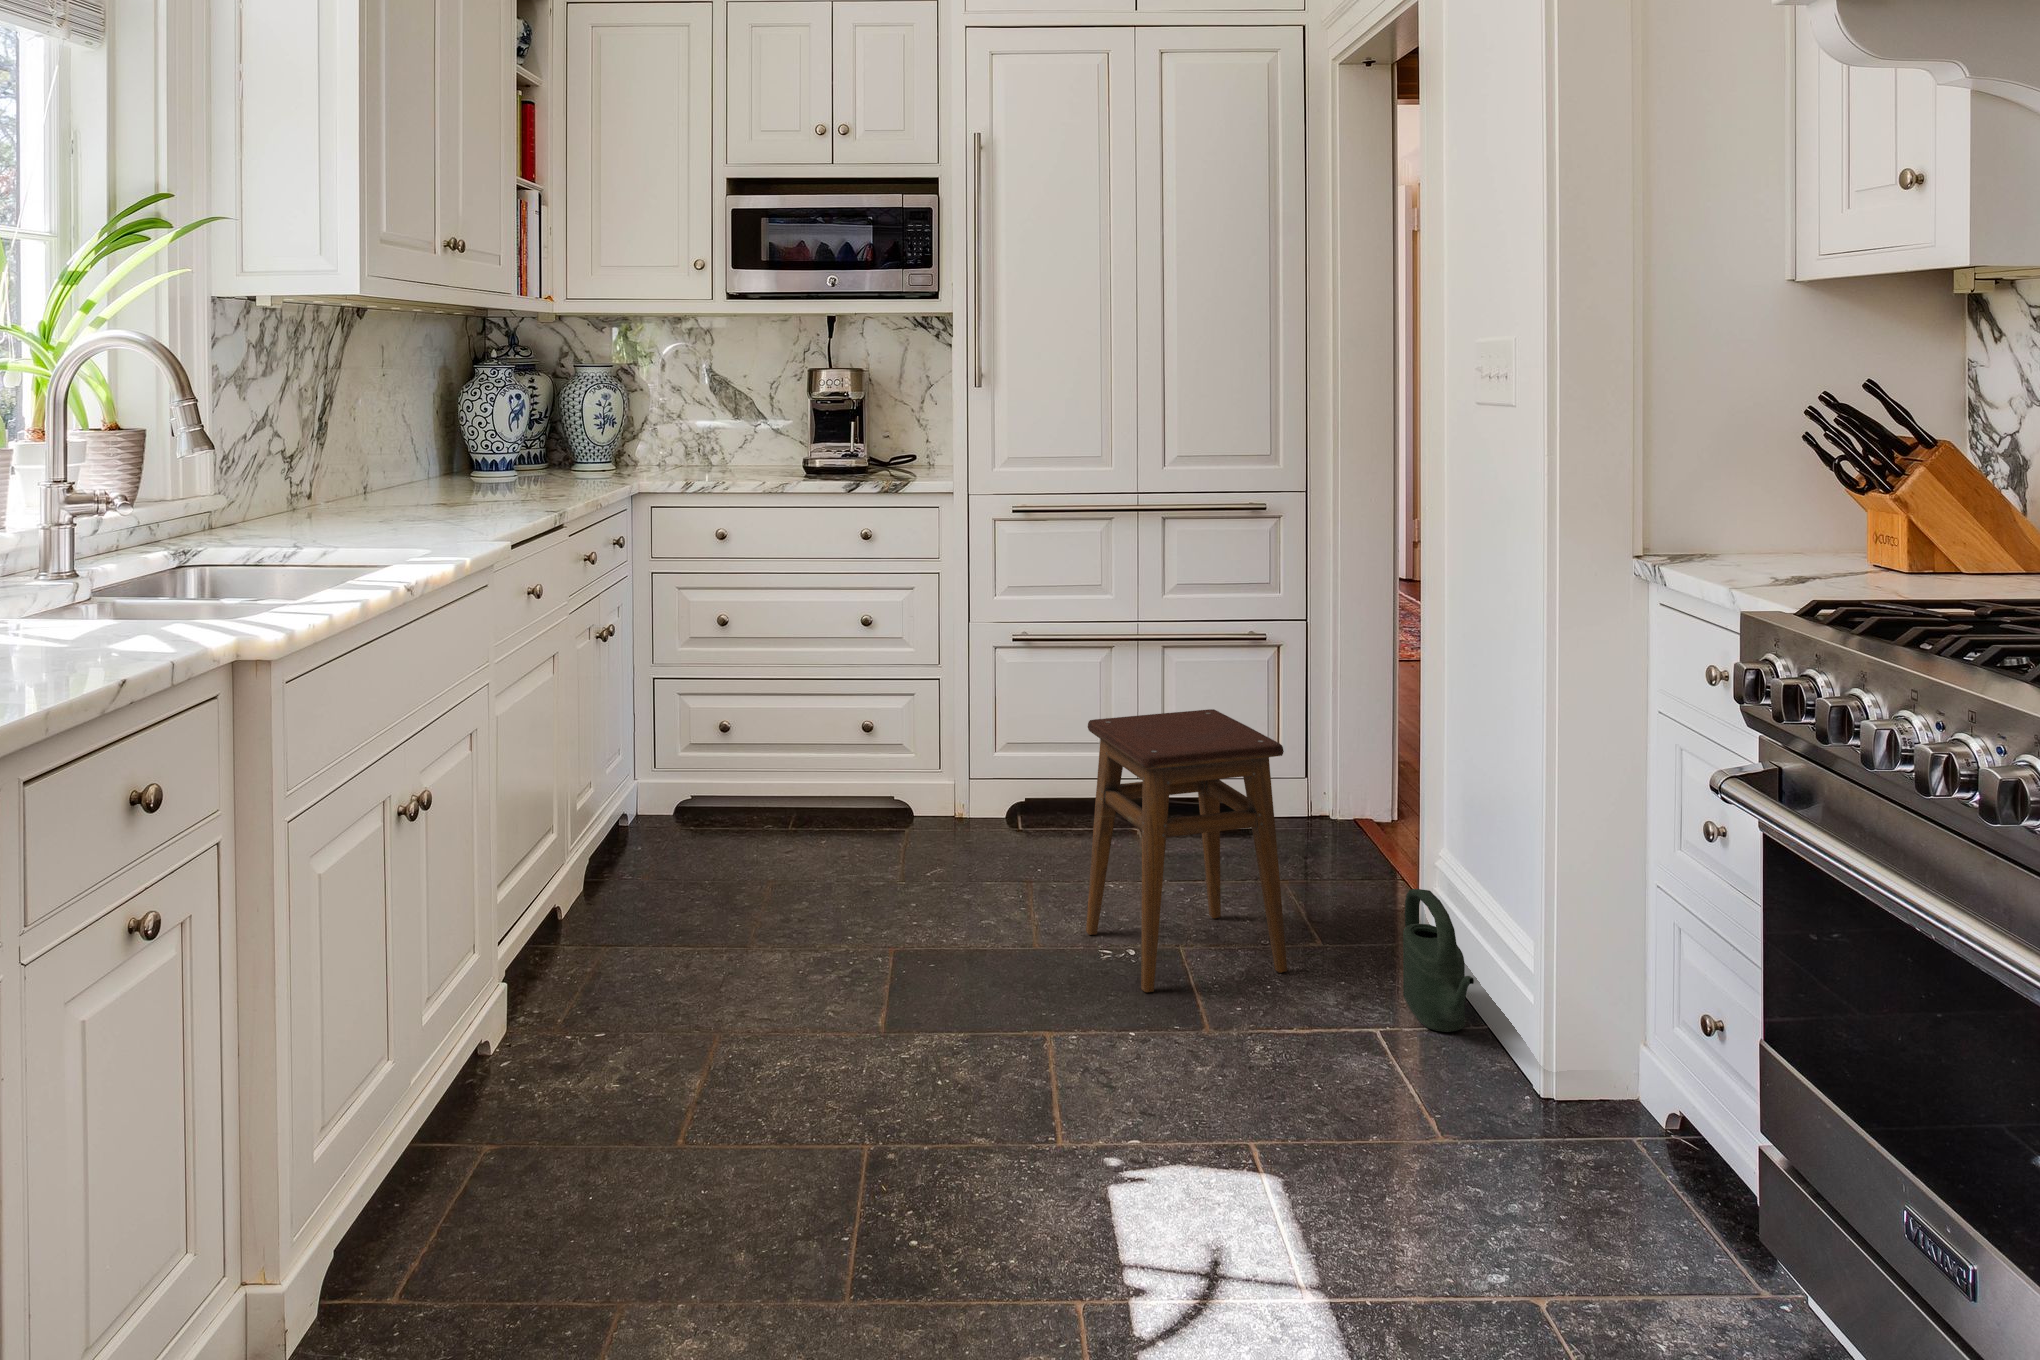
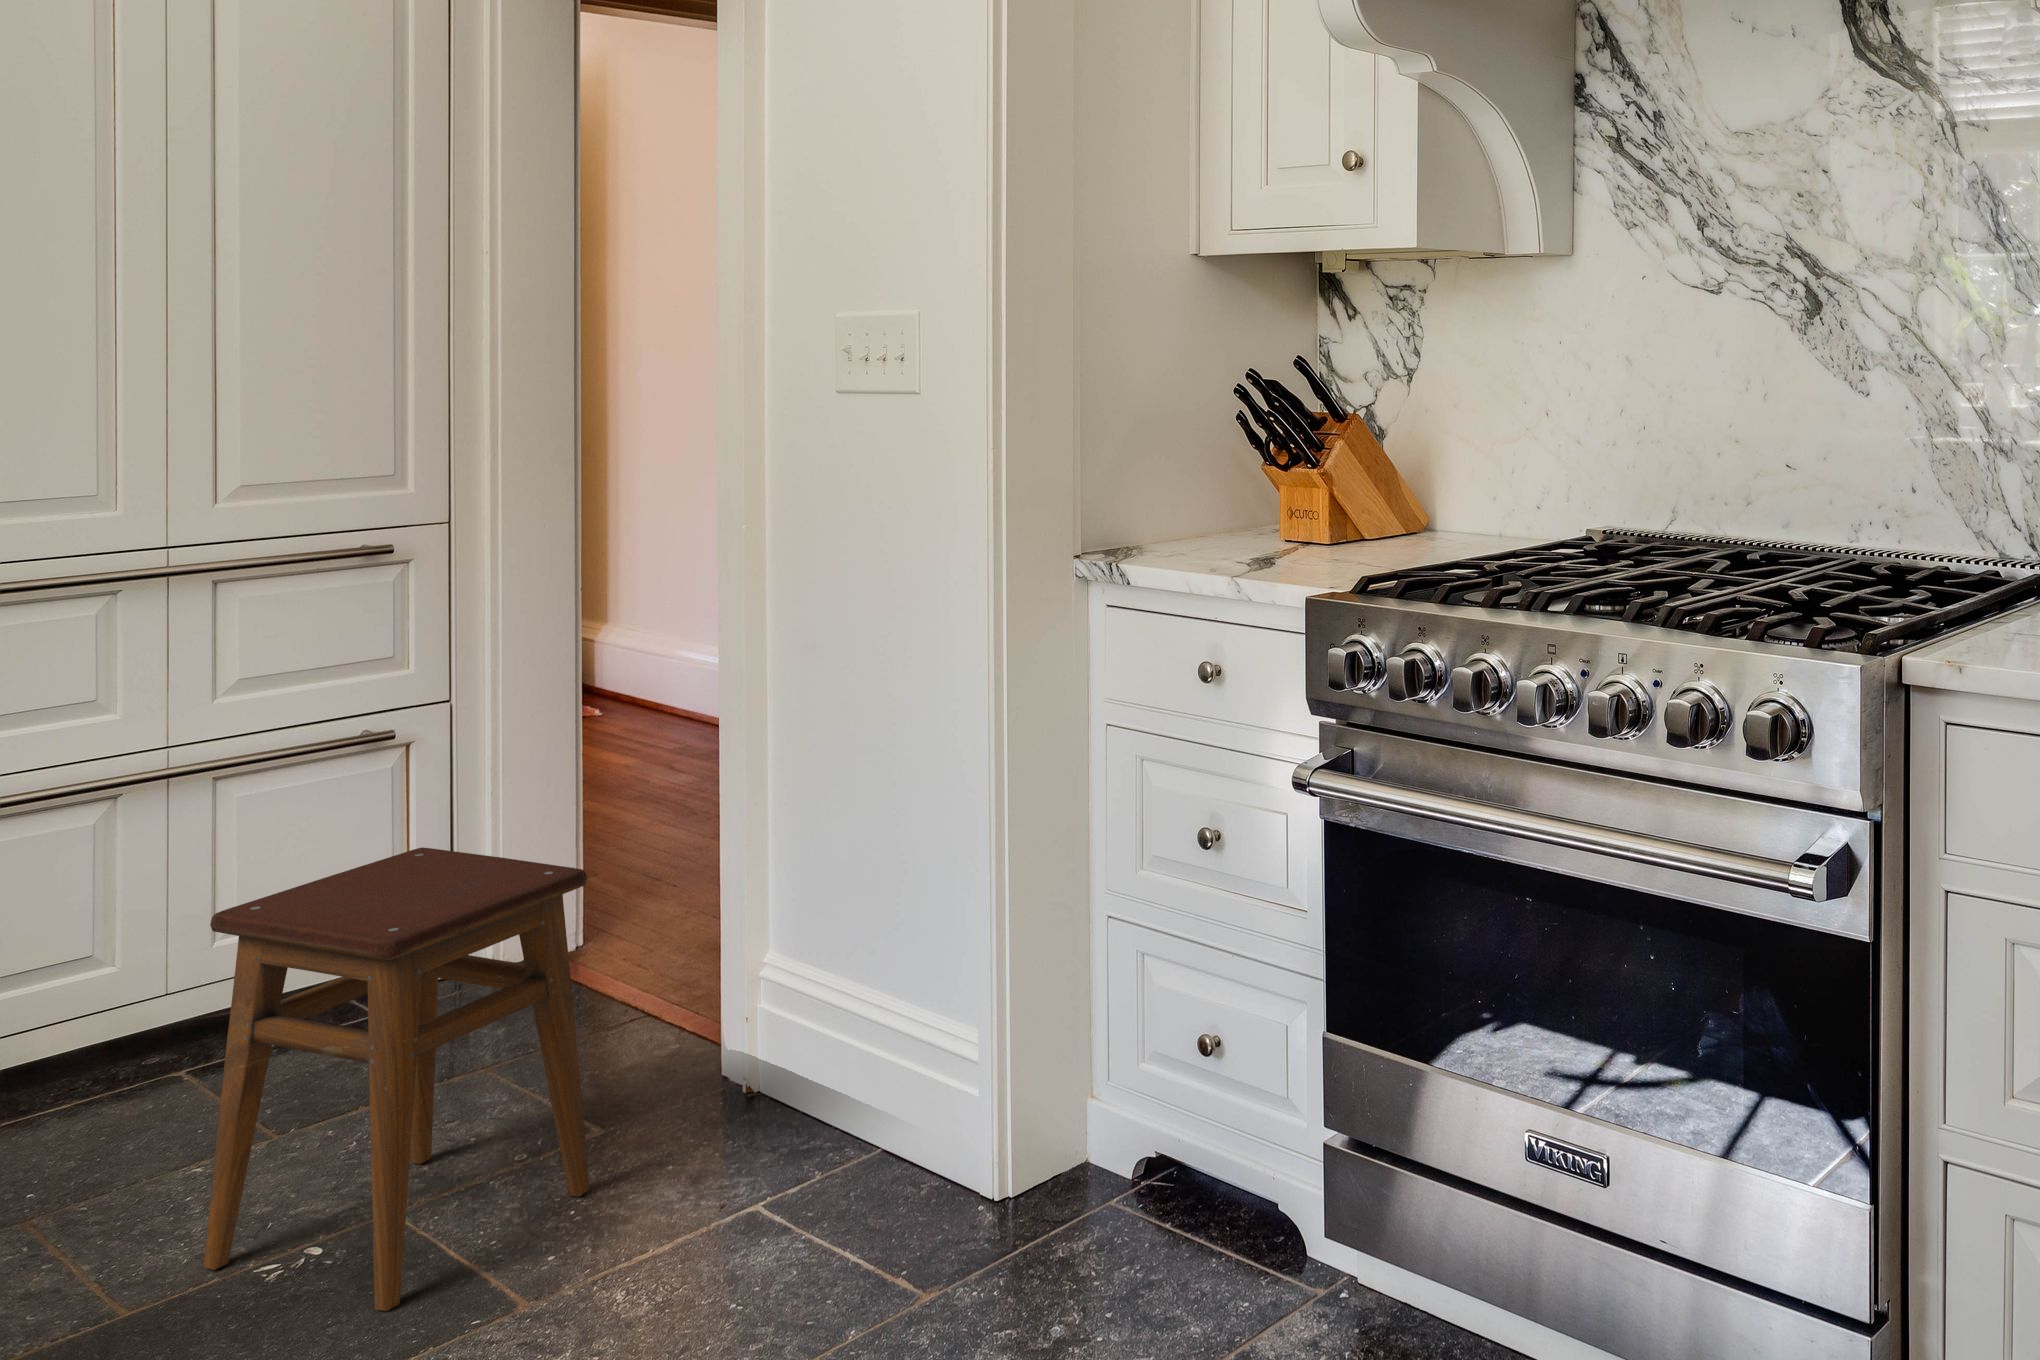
watering can: present [1403,889,1474,1032] -> none [752,1008,908,1182]

